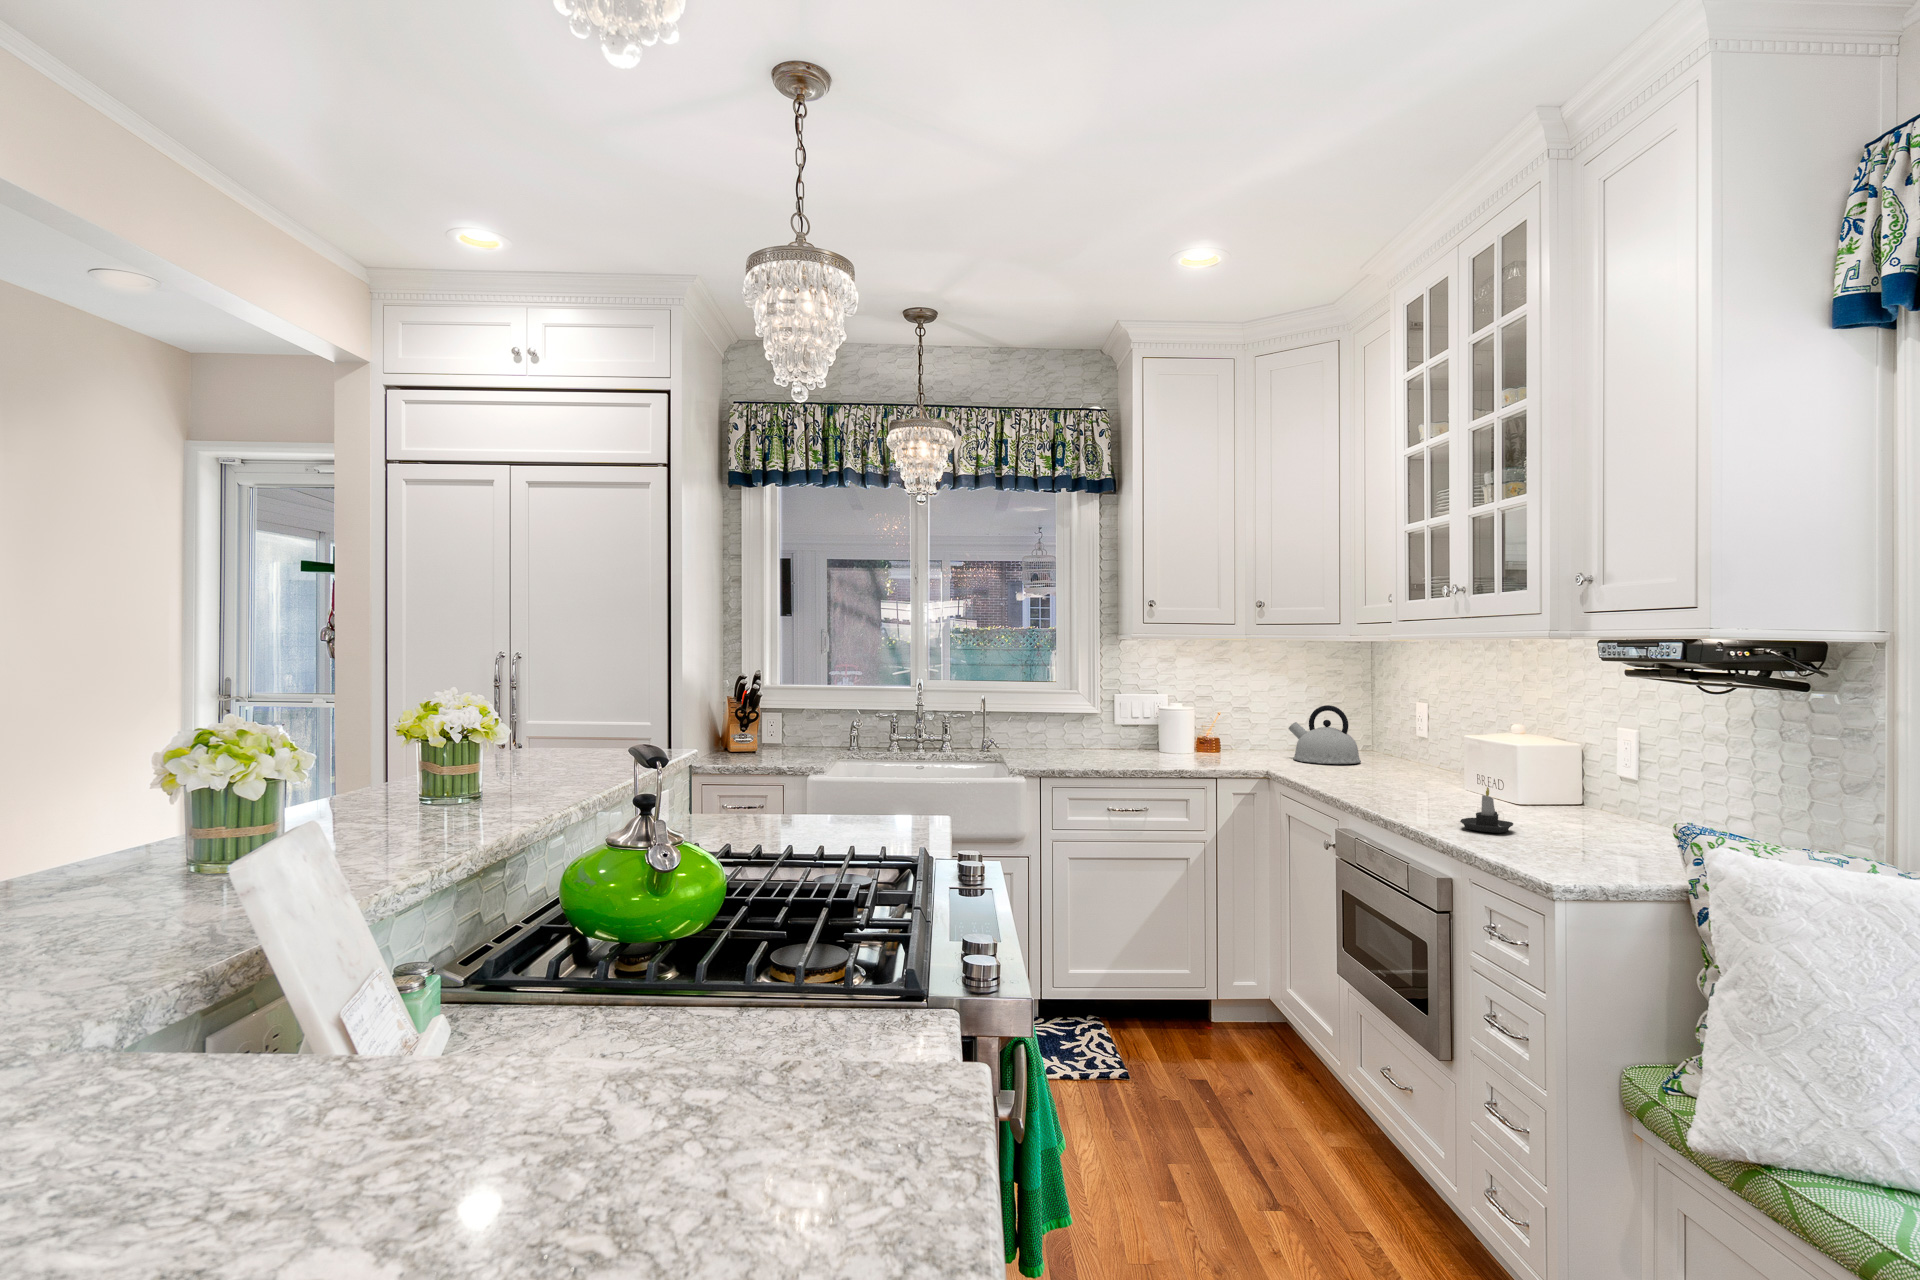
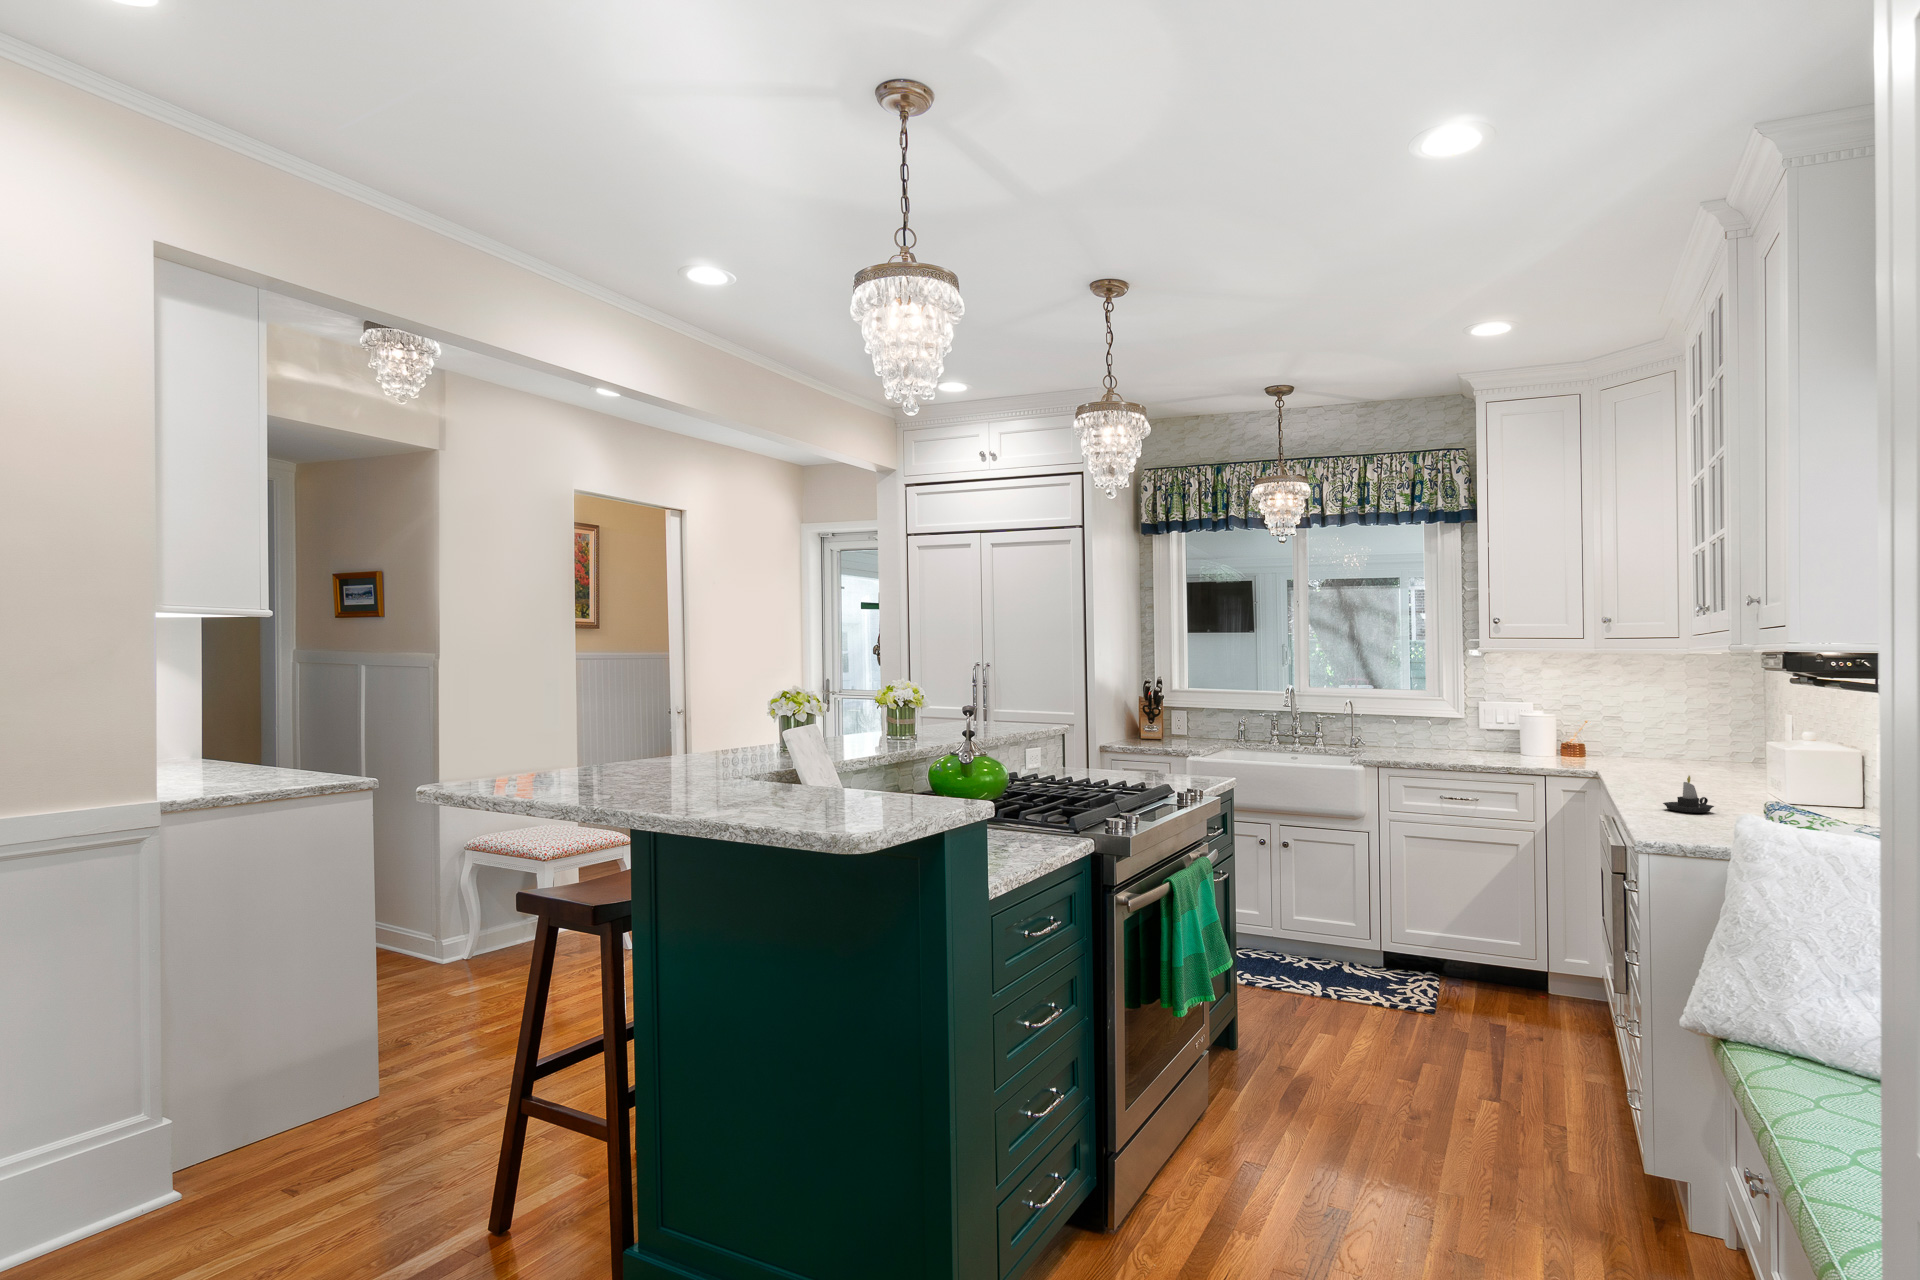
kettle: present [1288,705,1361,764] -> none [1639,714,1713,770]

